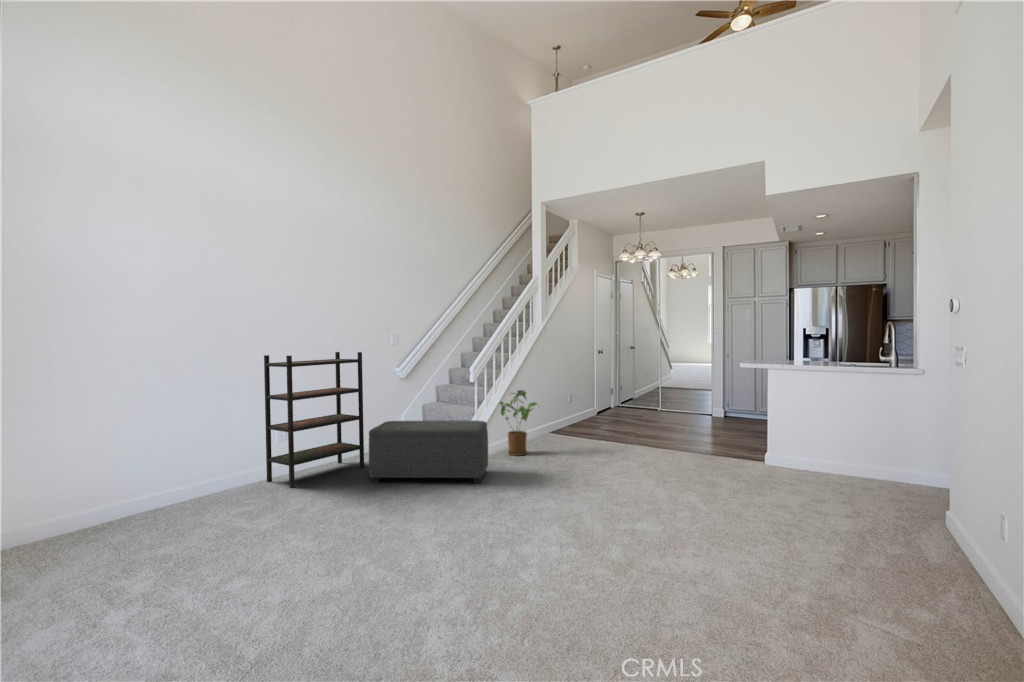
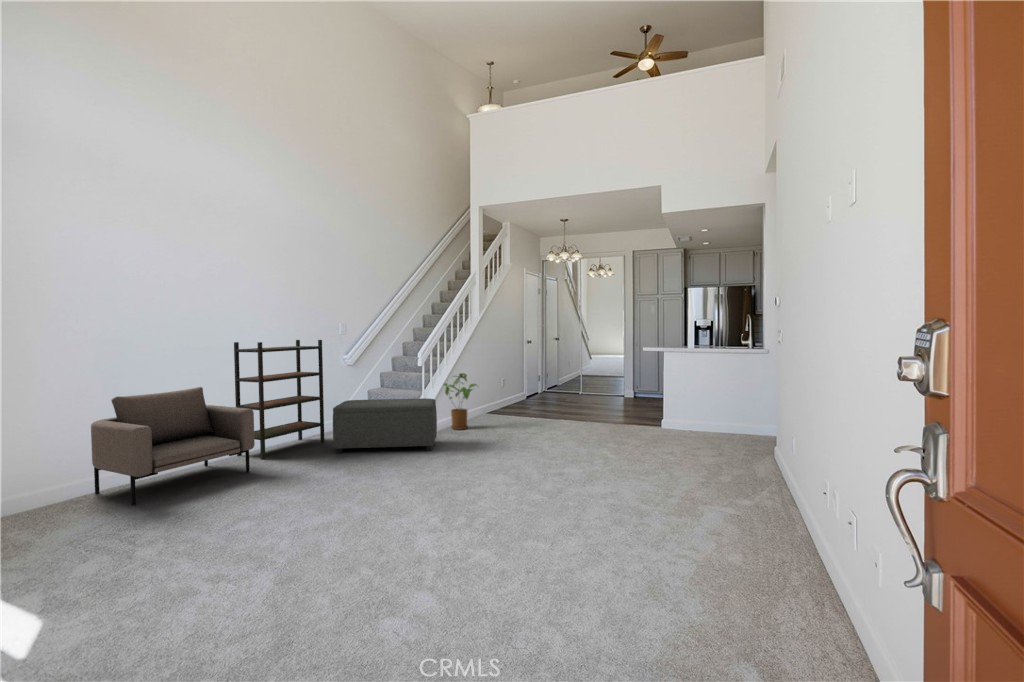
armchair: none [97,406,276,546] -> present [91,387,255,506]

